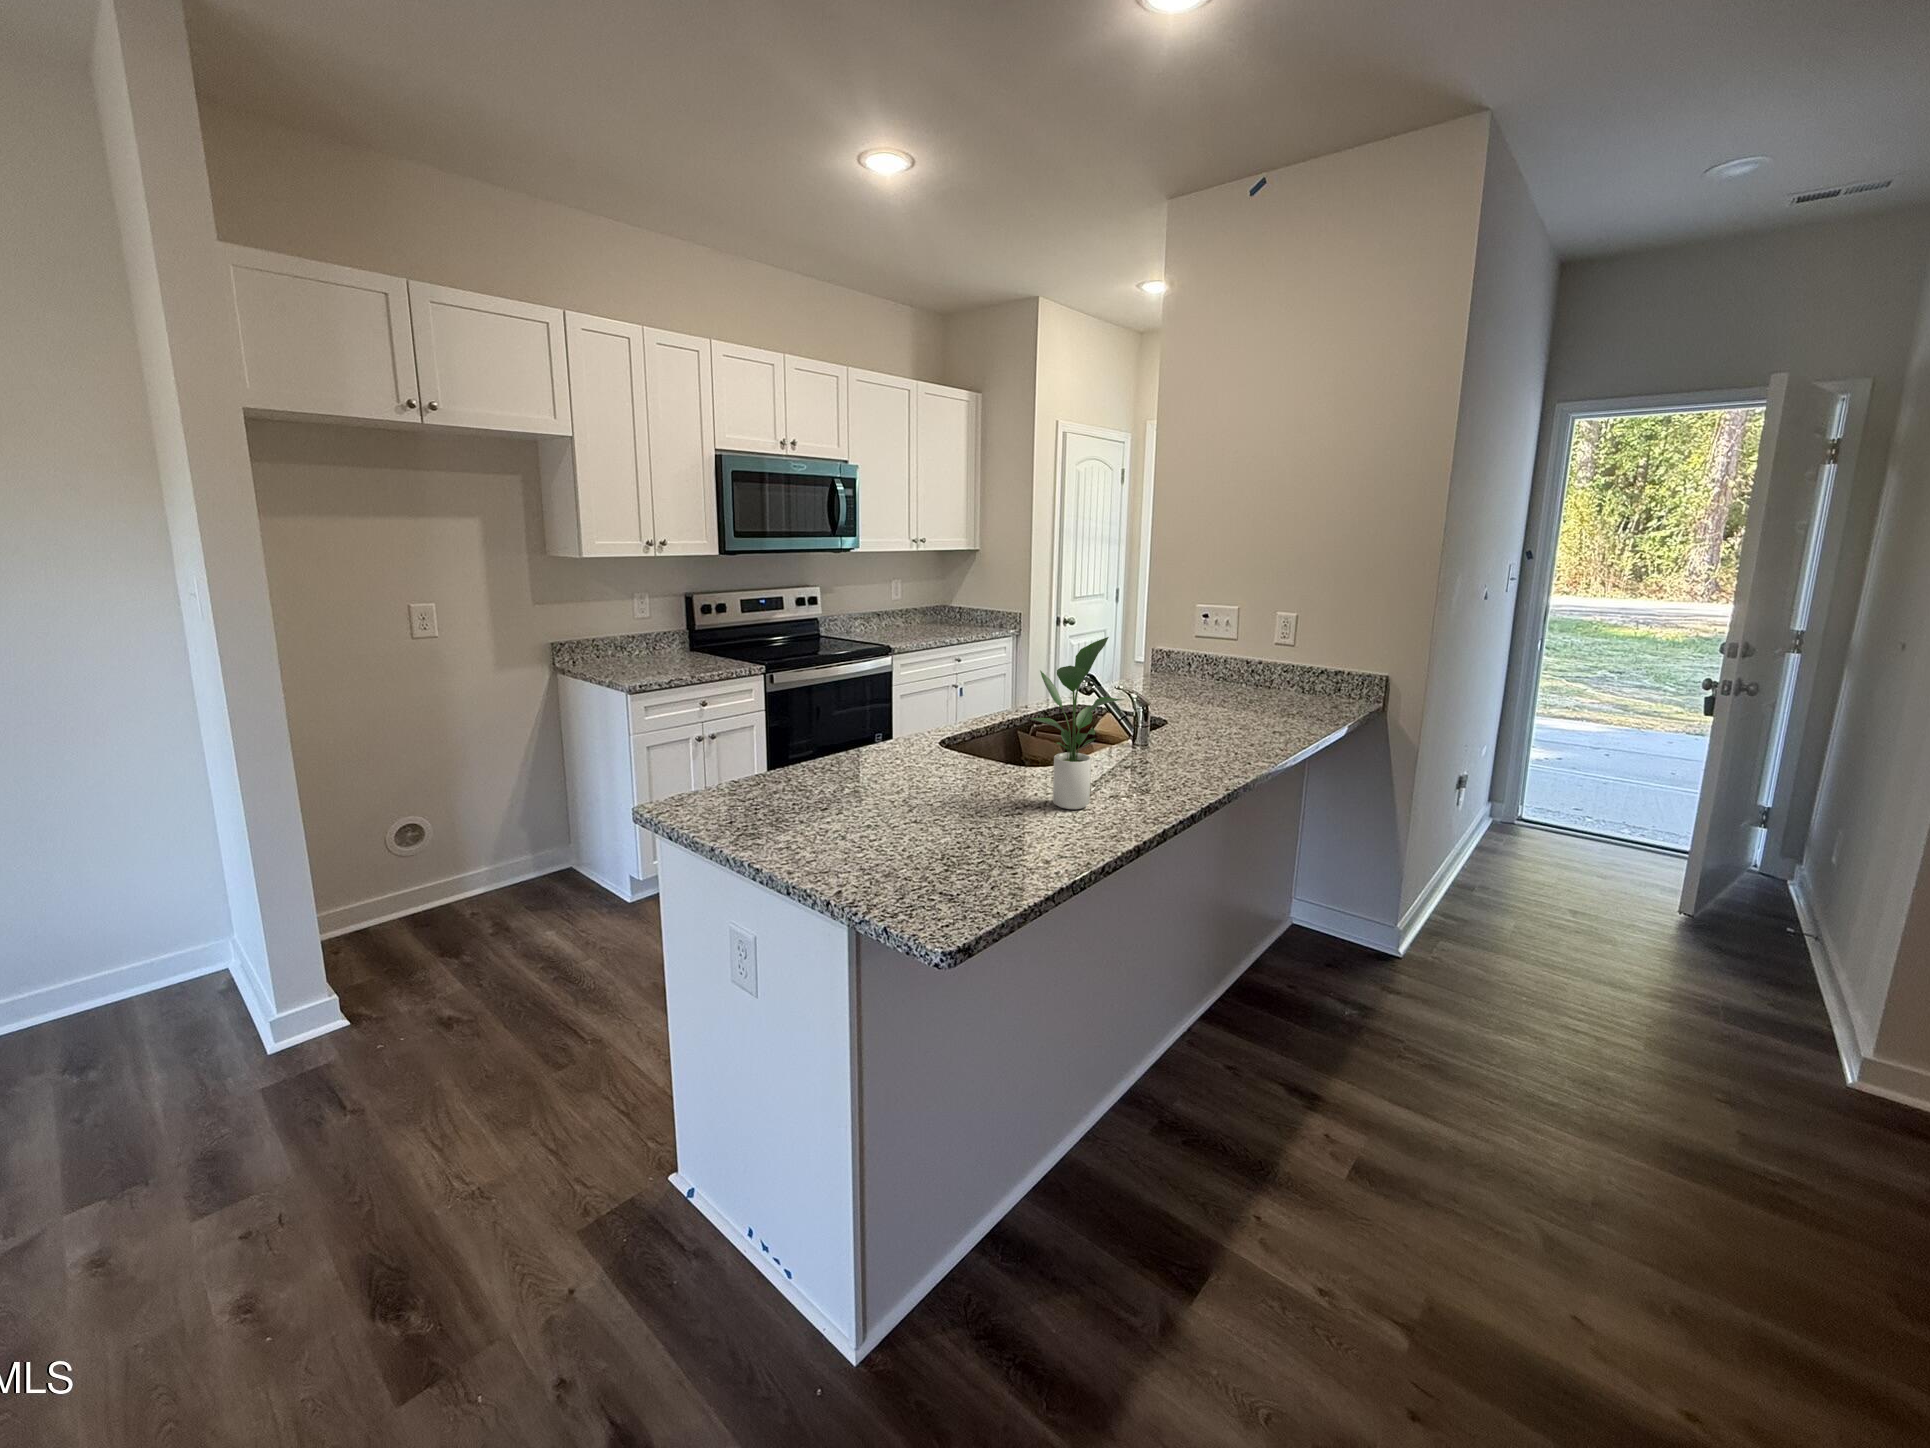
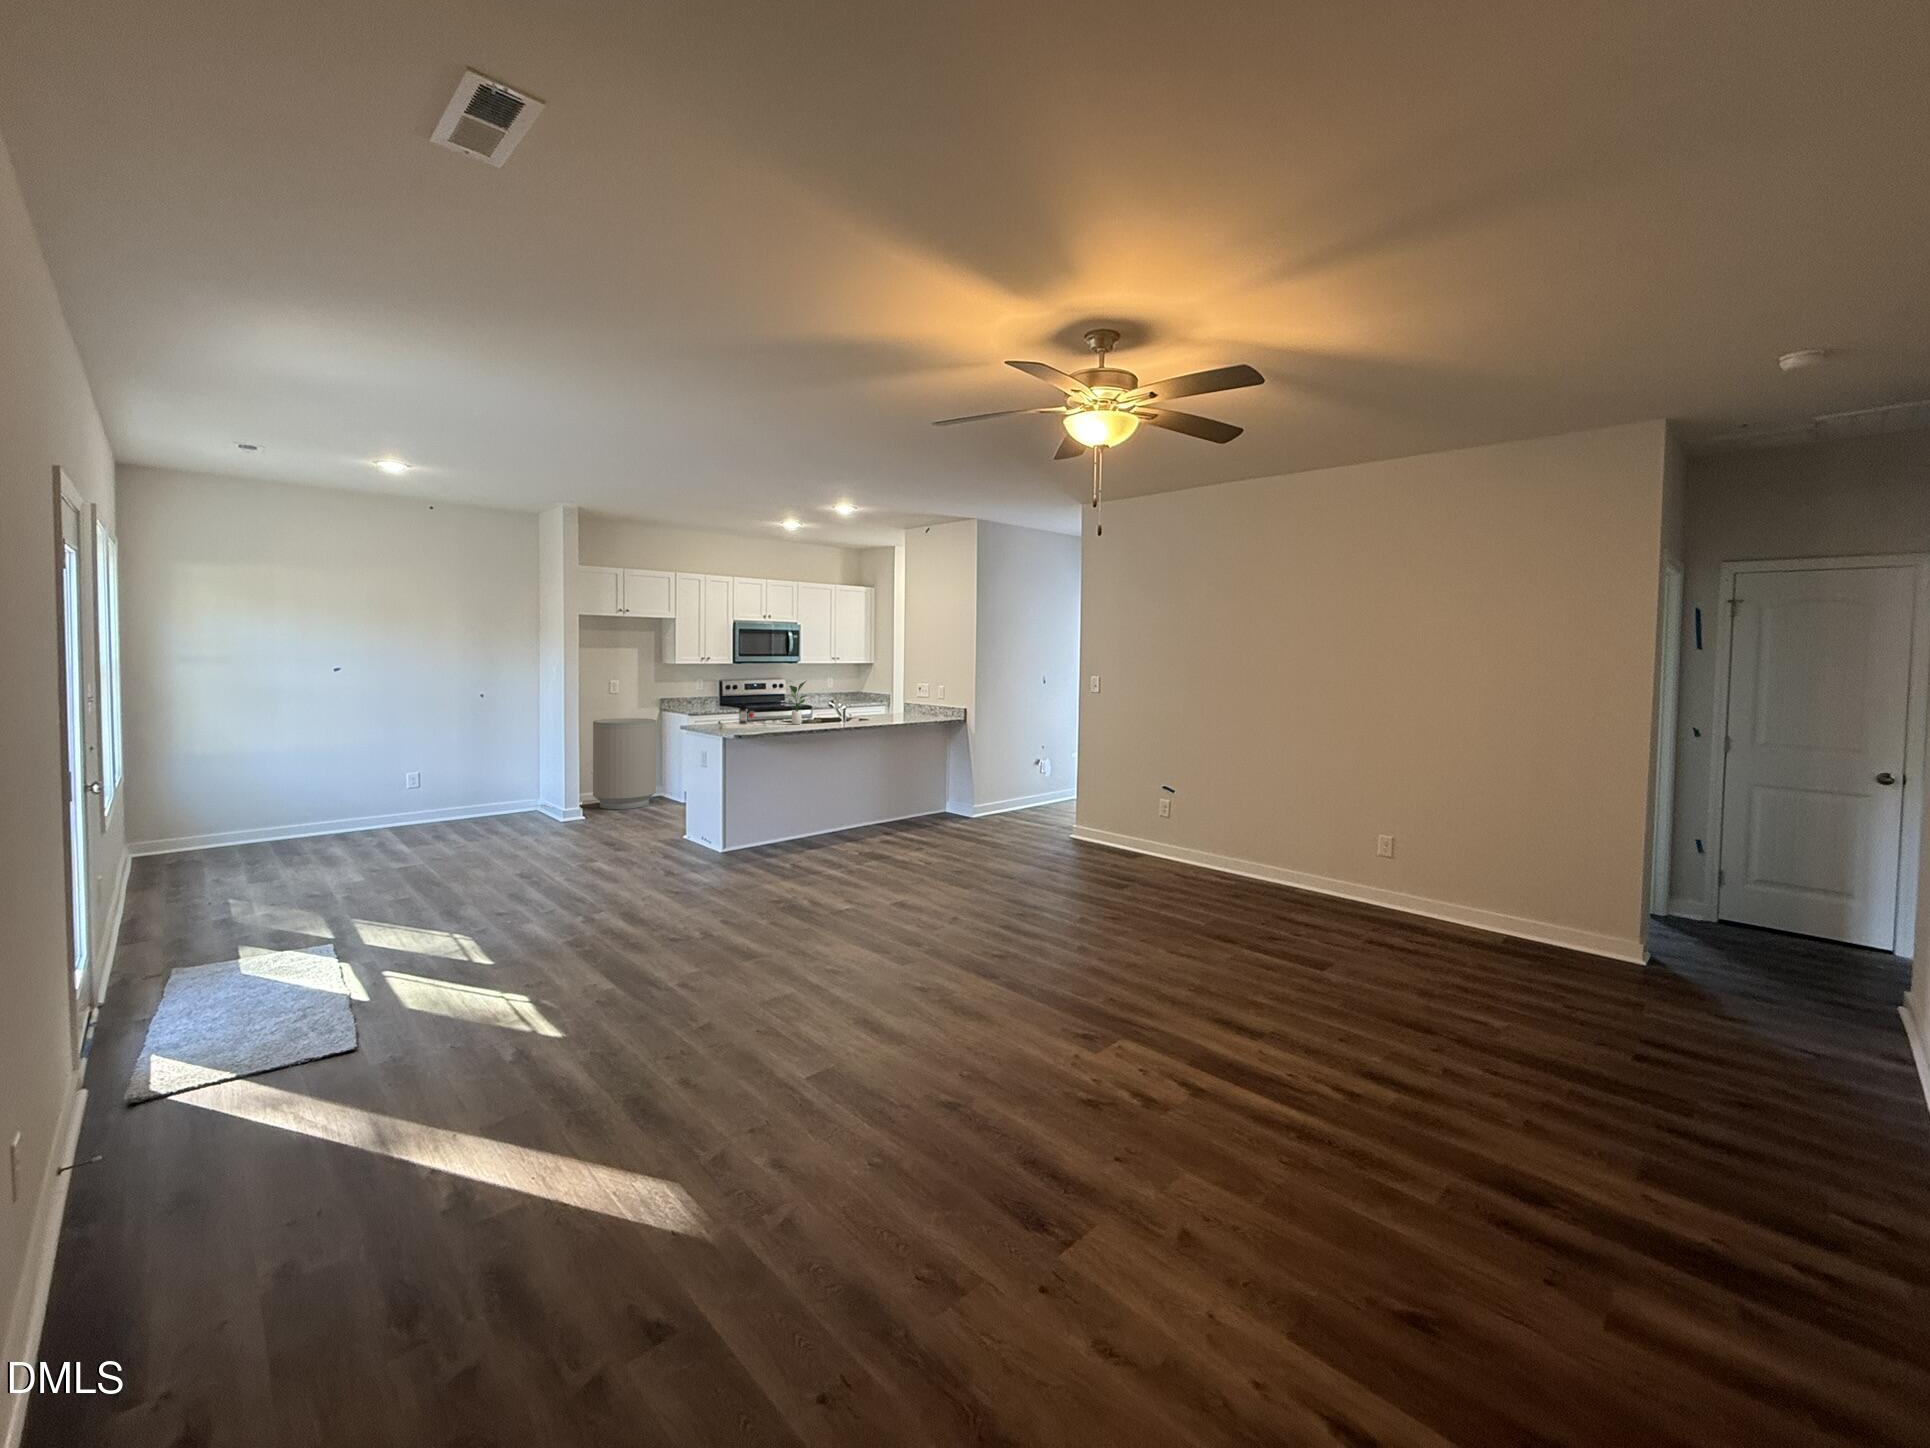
trash can: none [354,700,552,957] -> present [593,718,656,809]
wine bottle: none [789,725,1000,875] -> present [724,700,764,727]

